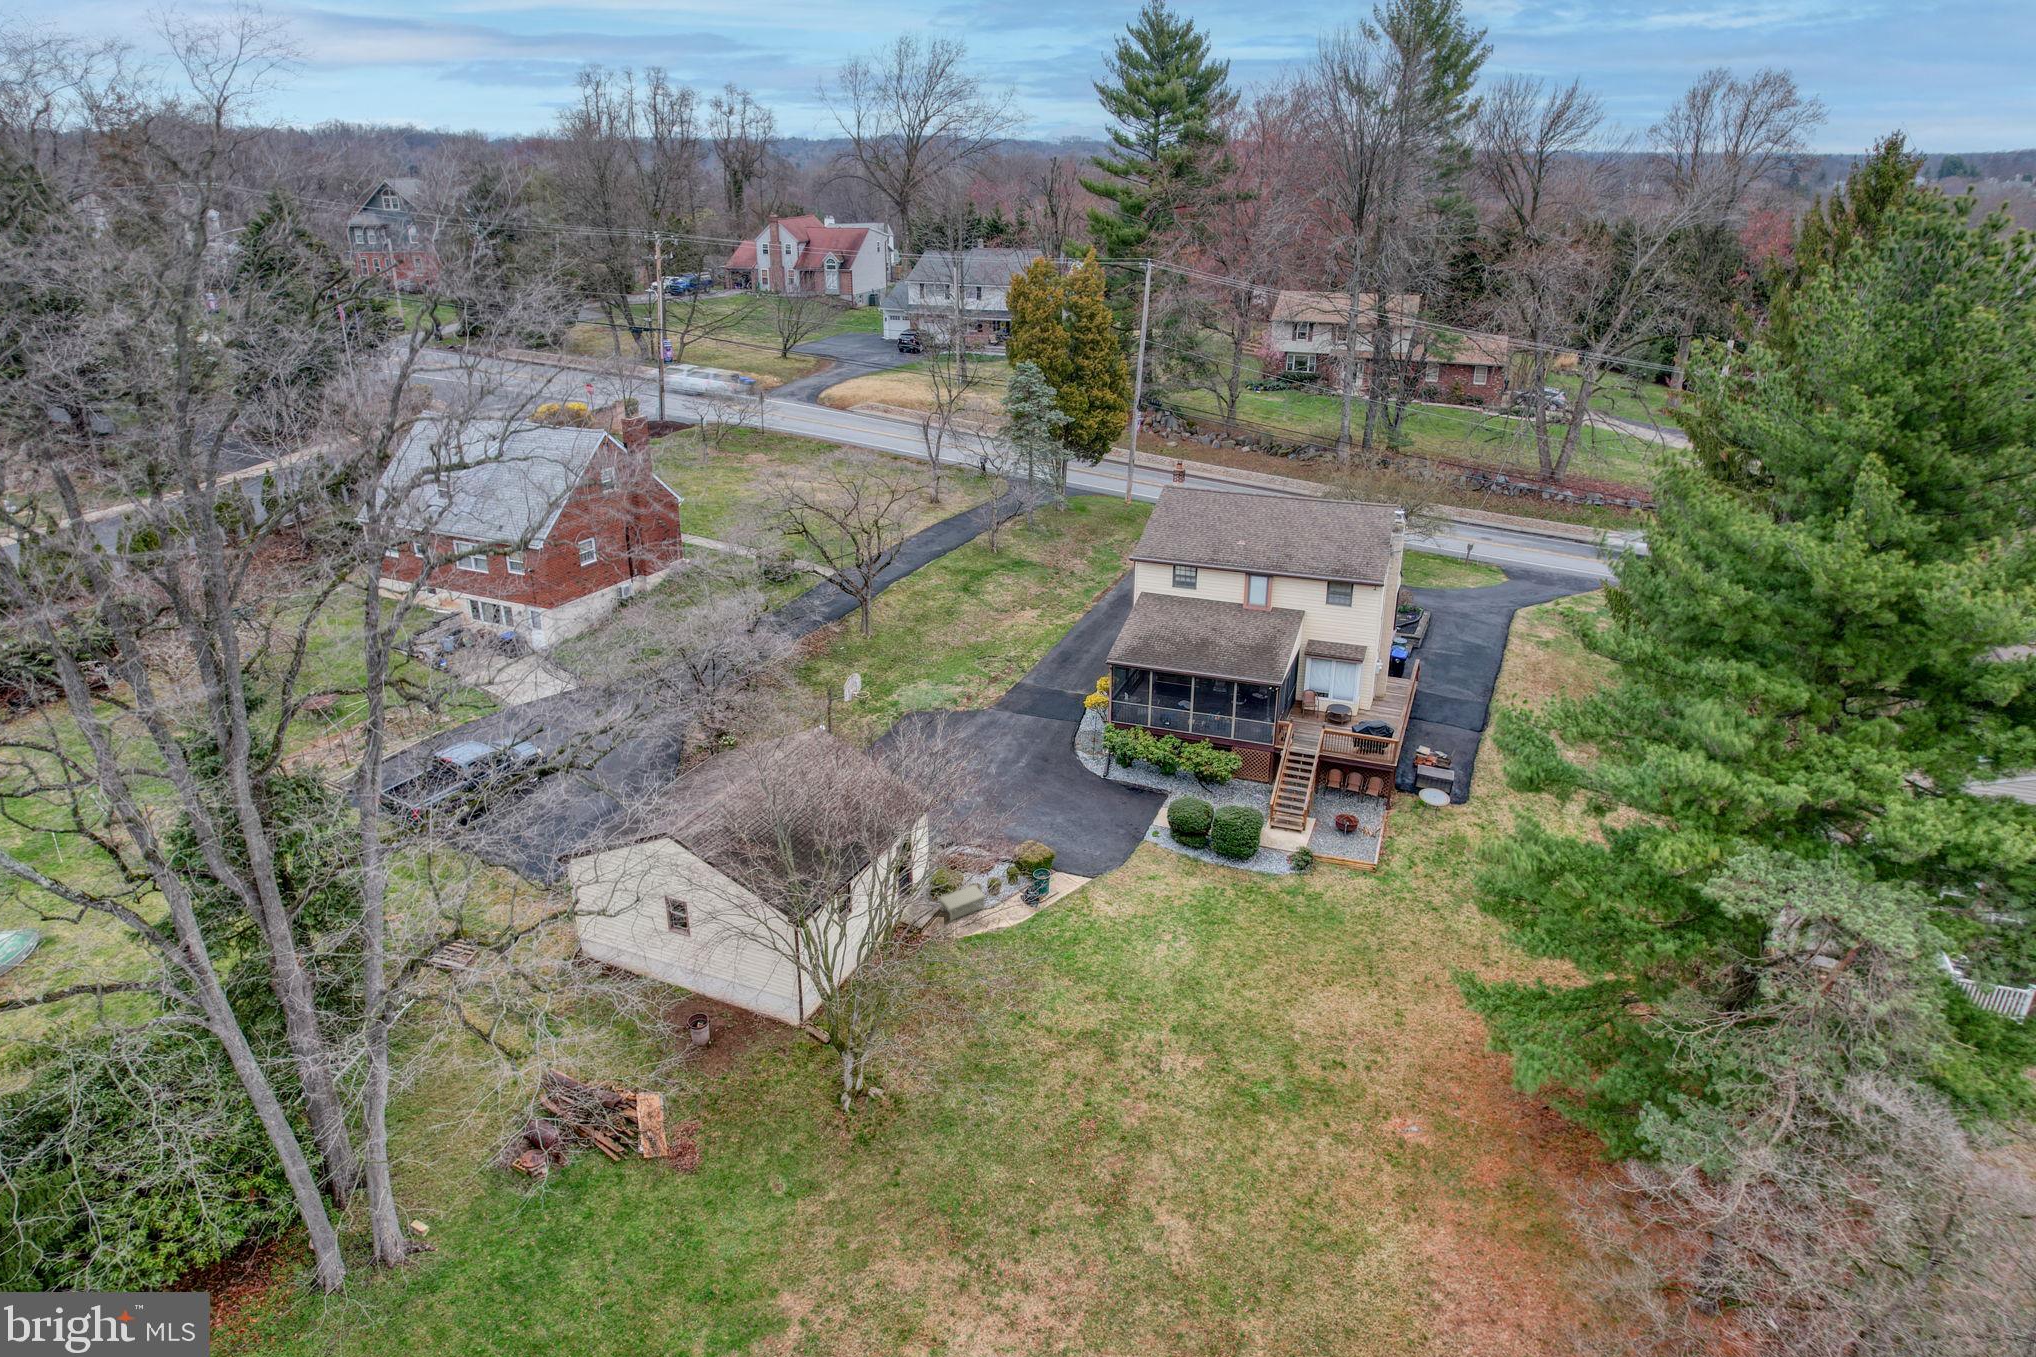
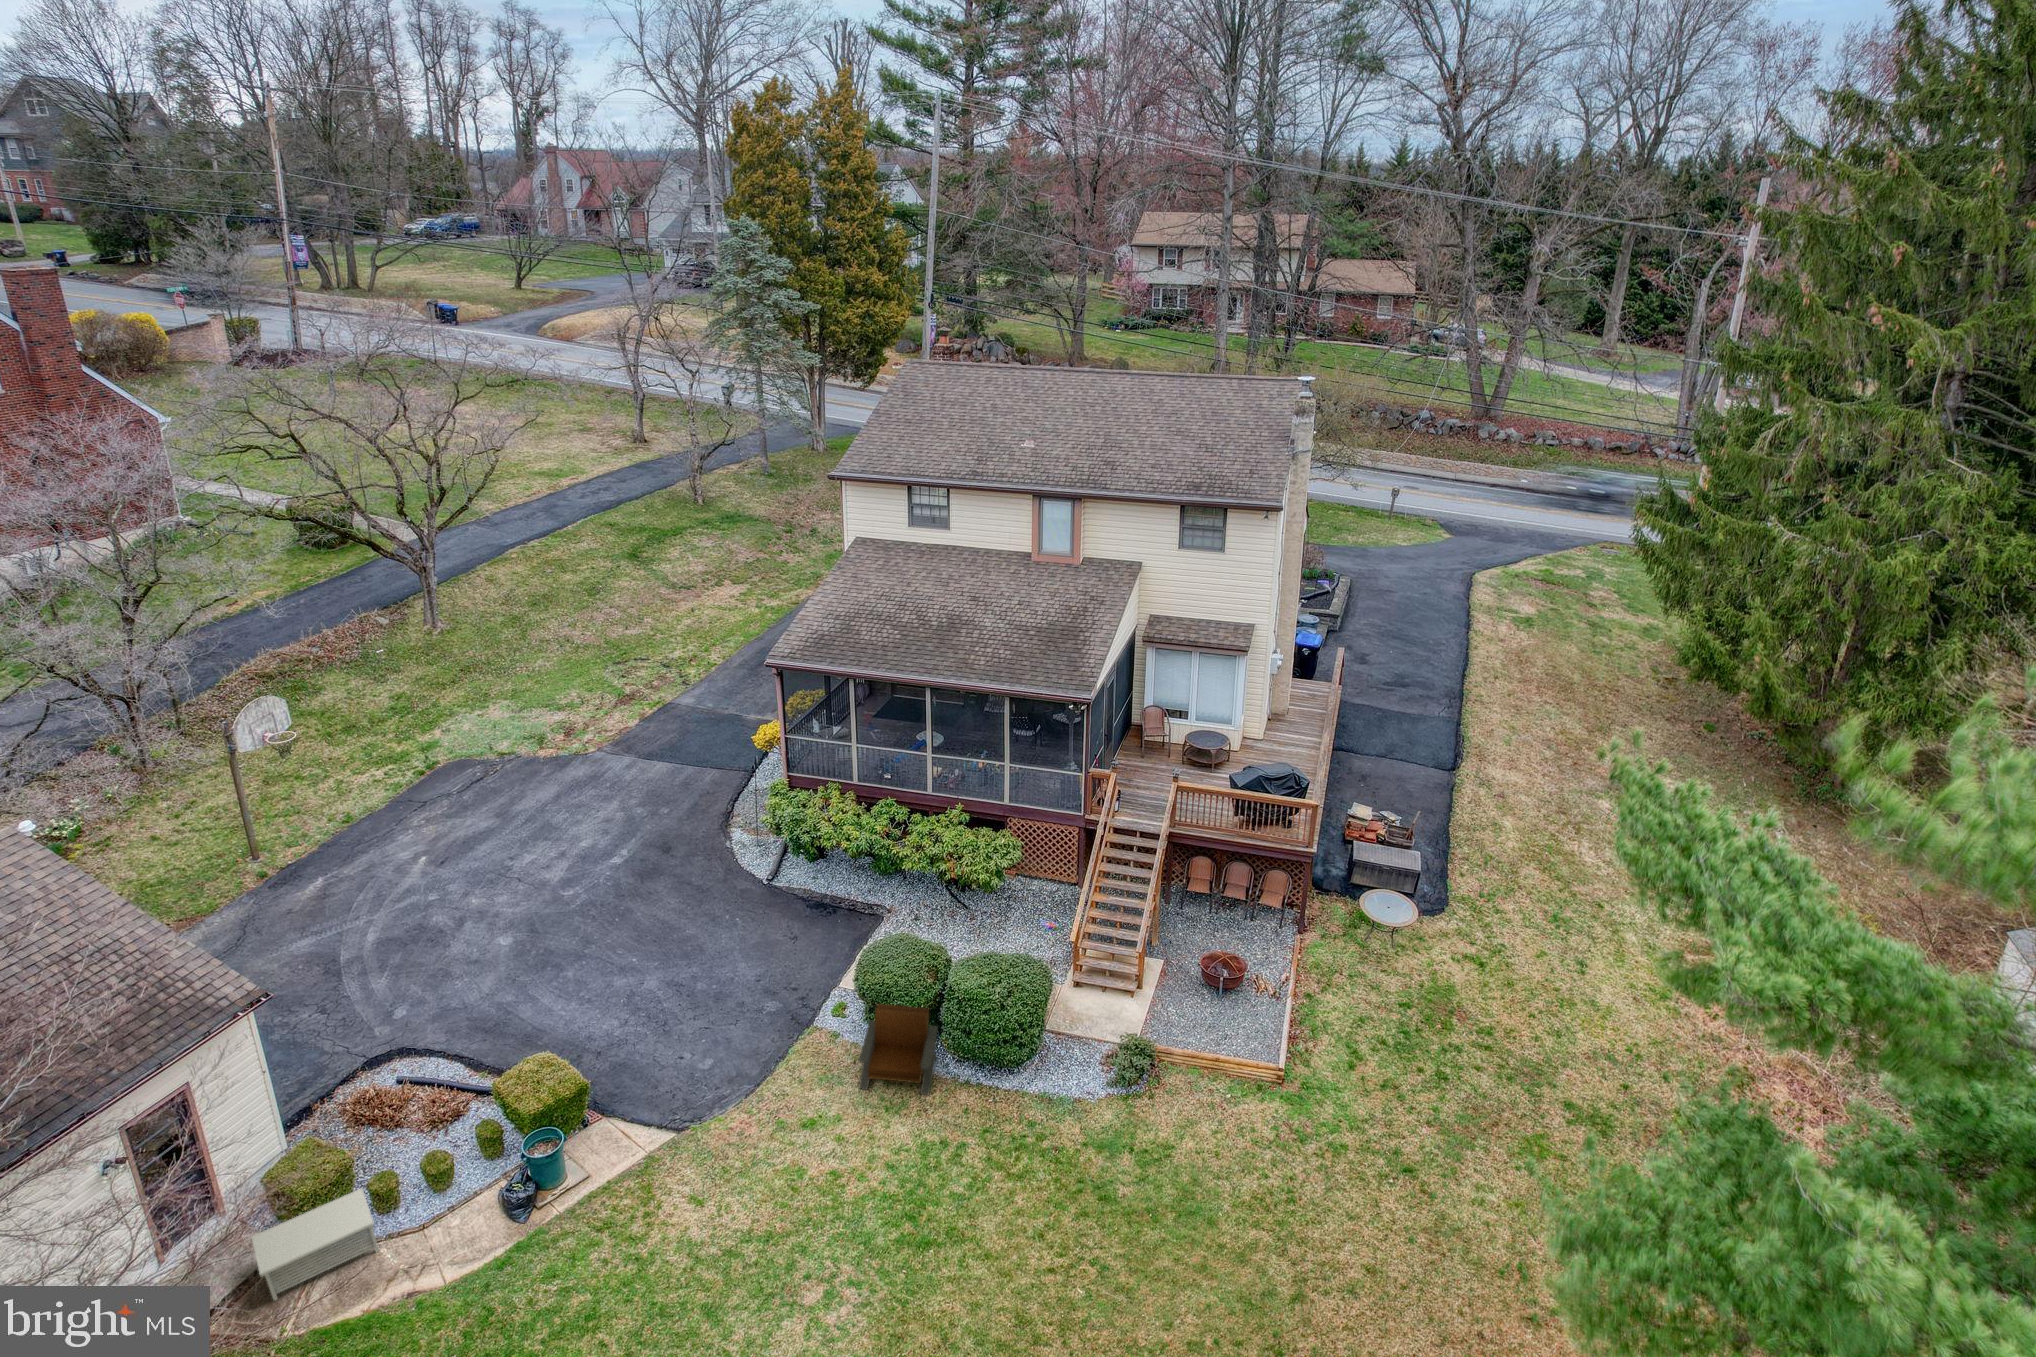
lounge chair: none [1173,827,1208,869] -> present [859,1003,938,1095]

